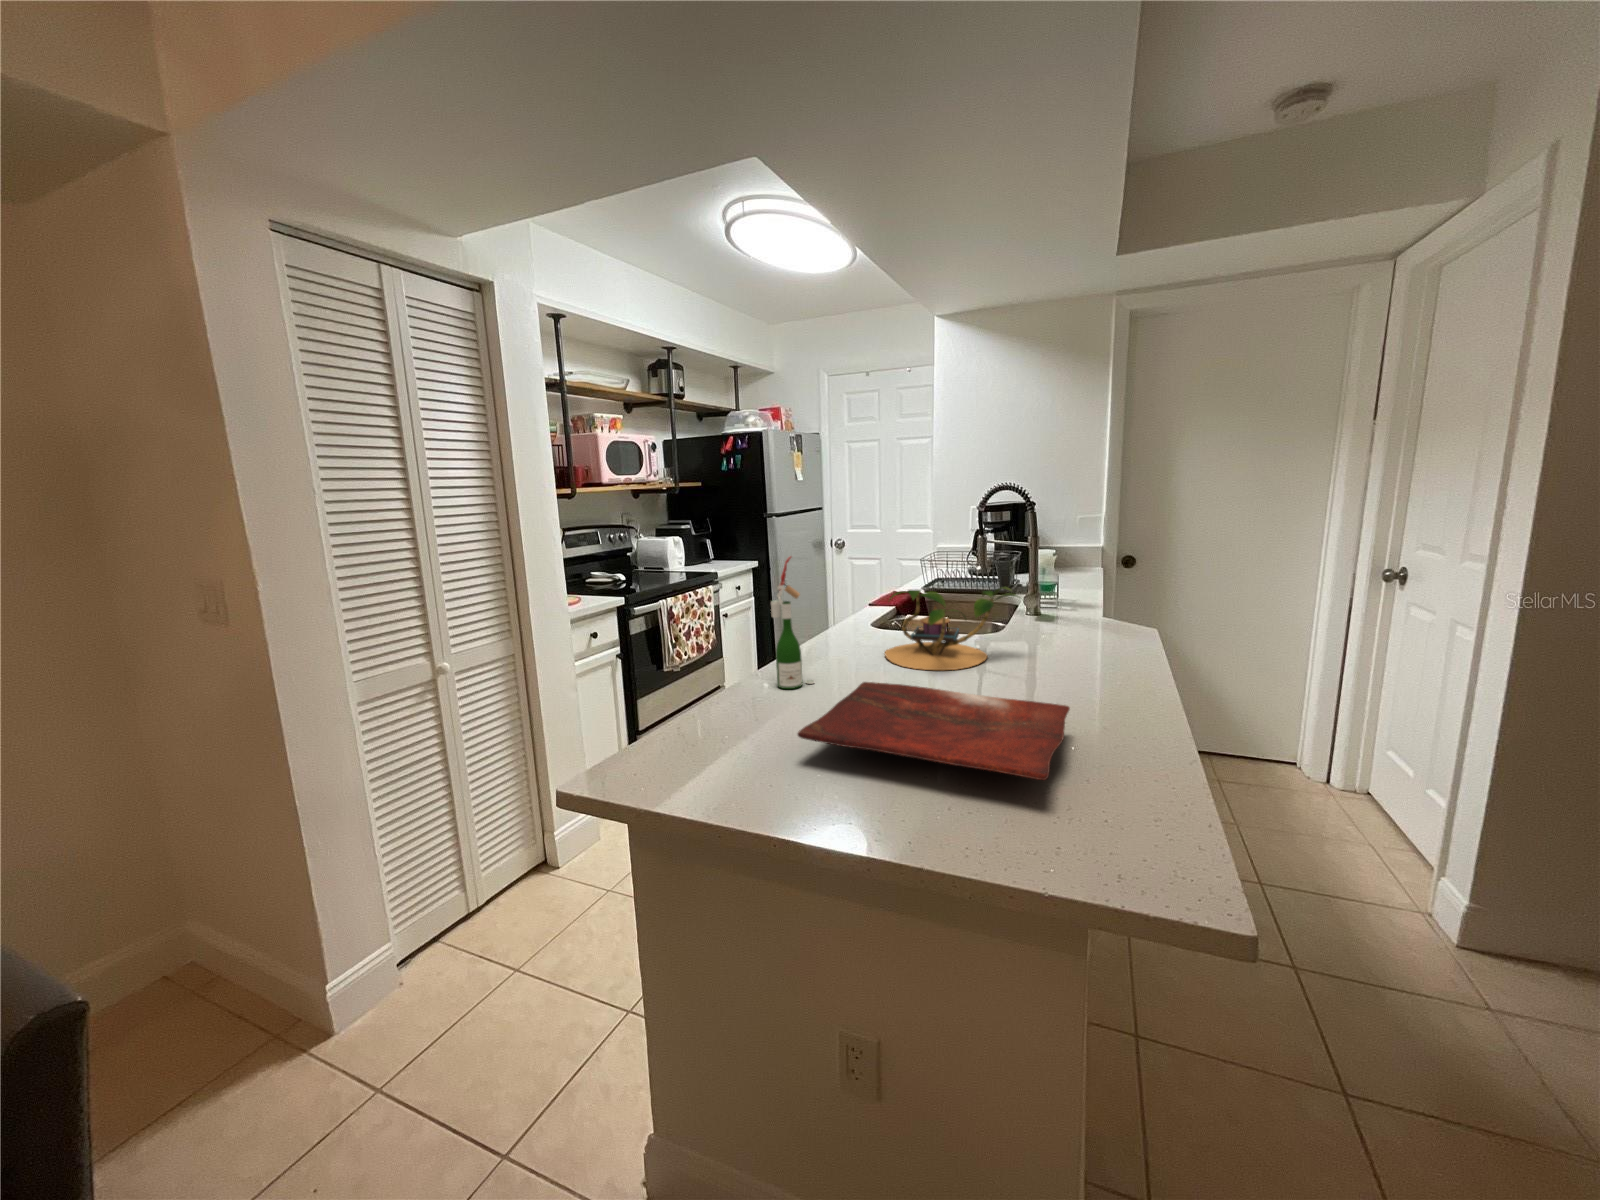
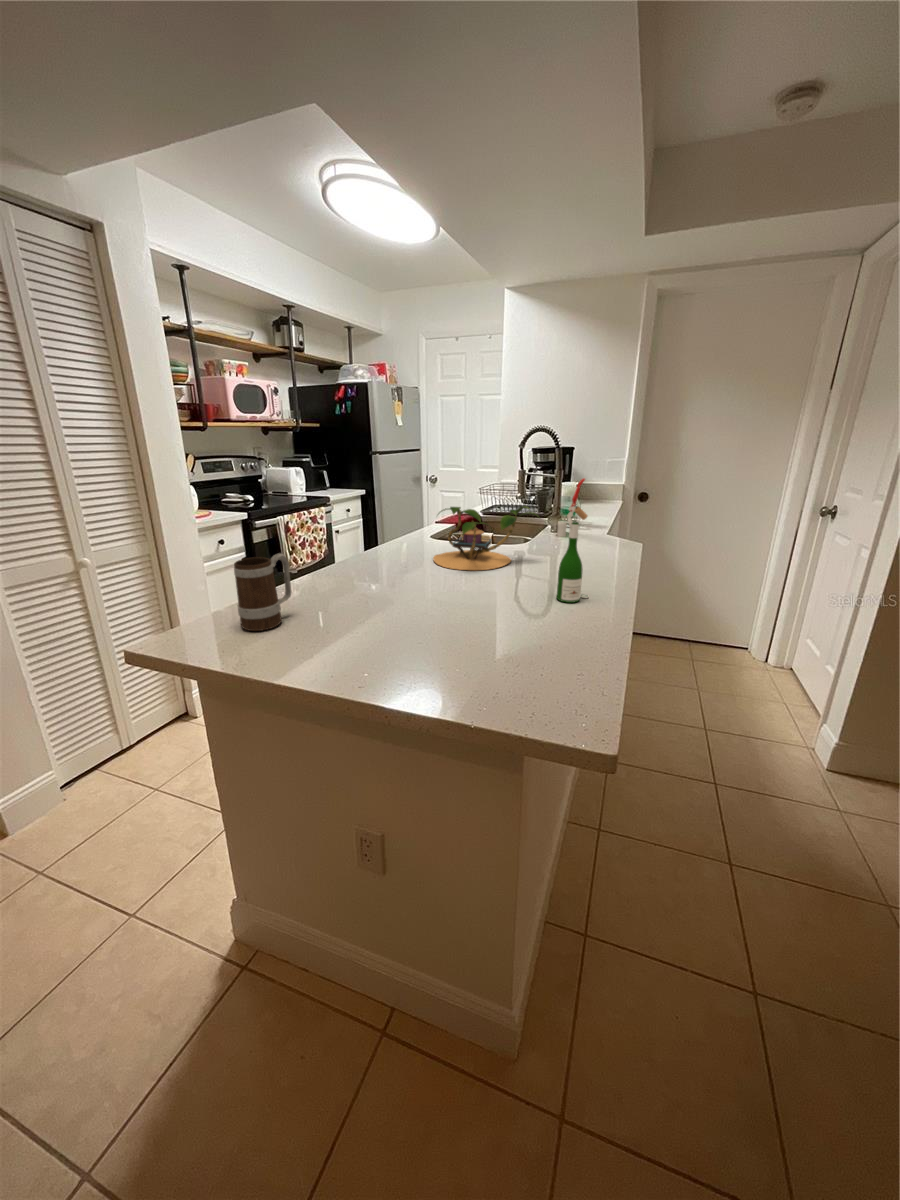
wine bottle: present [771,557,814,689] -> present [557,478,588,603]
mug: none [676,660,737,759] -> present [234,554,291,631]
cutting board: present [798,682,1070,780] -> none [331,576,551,648]

